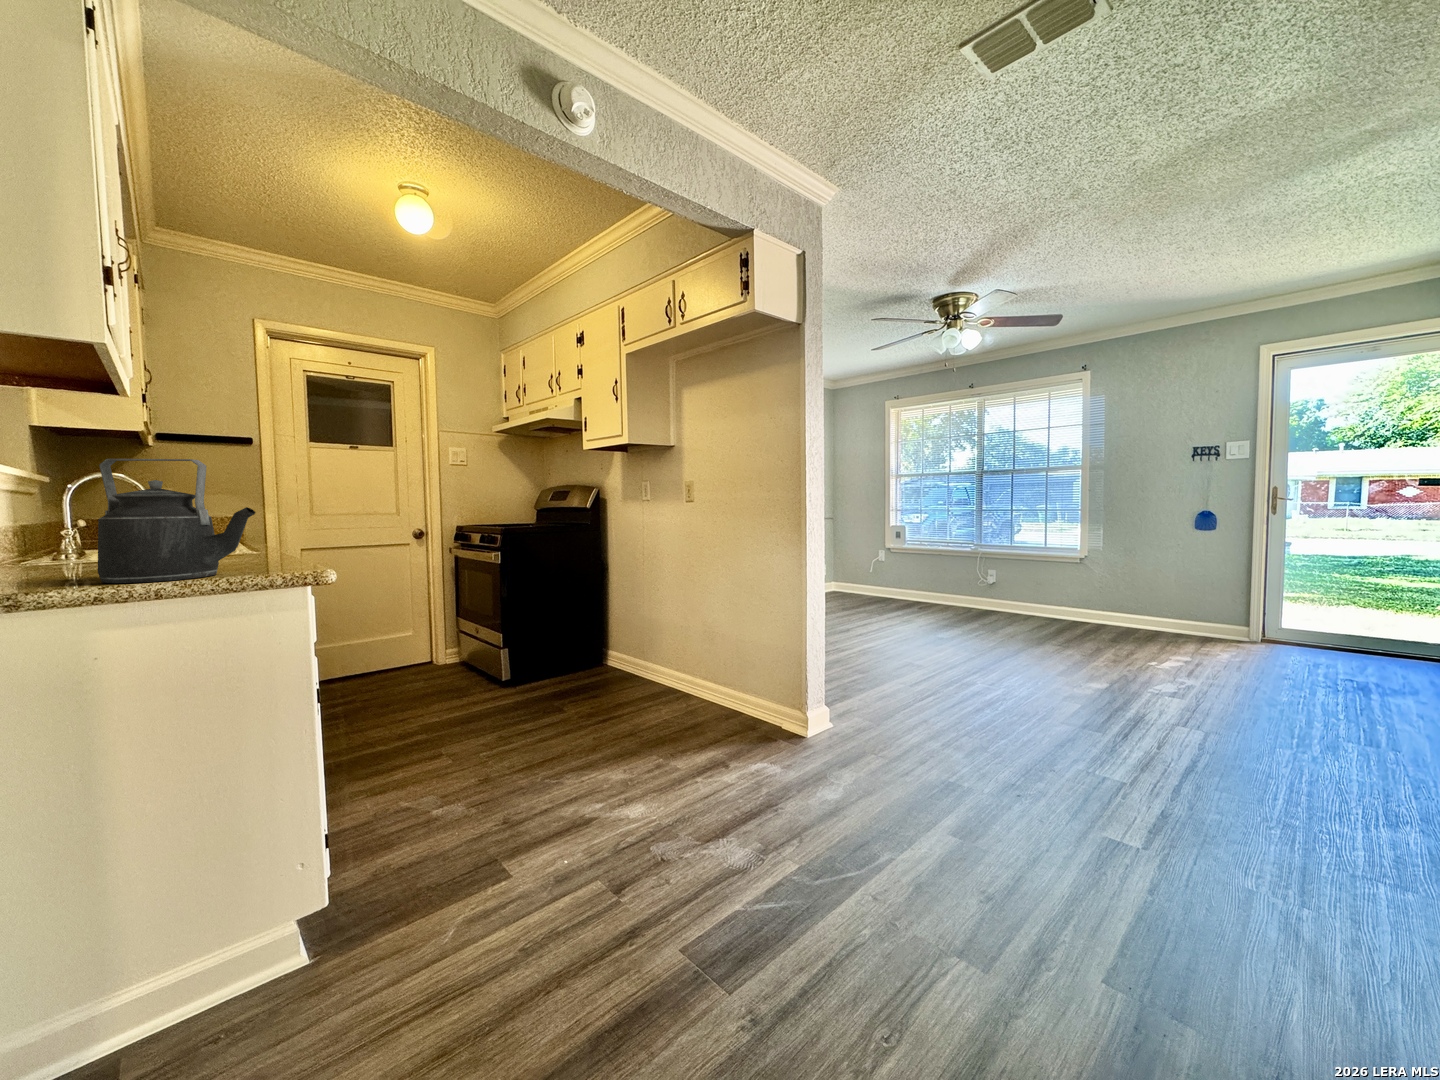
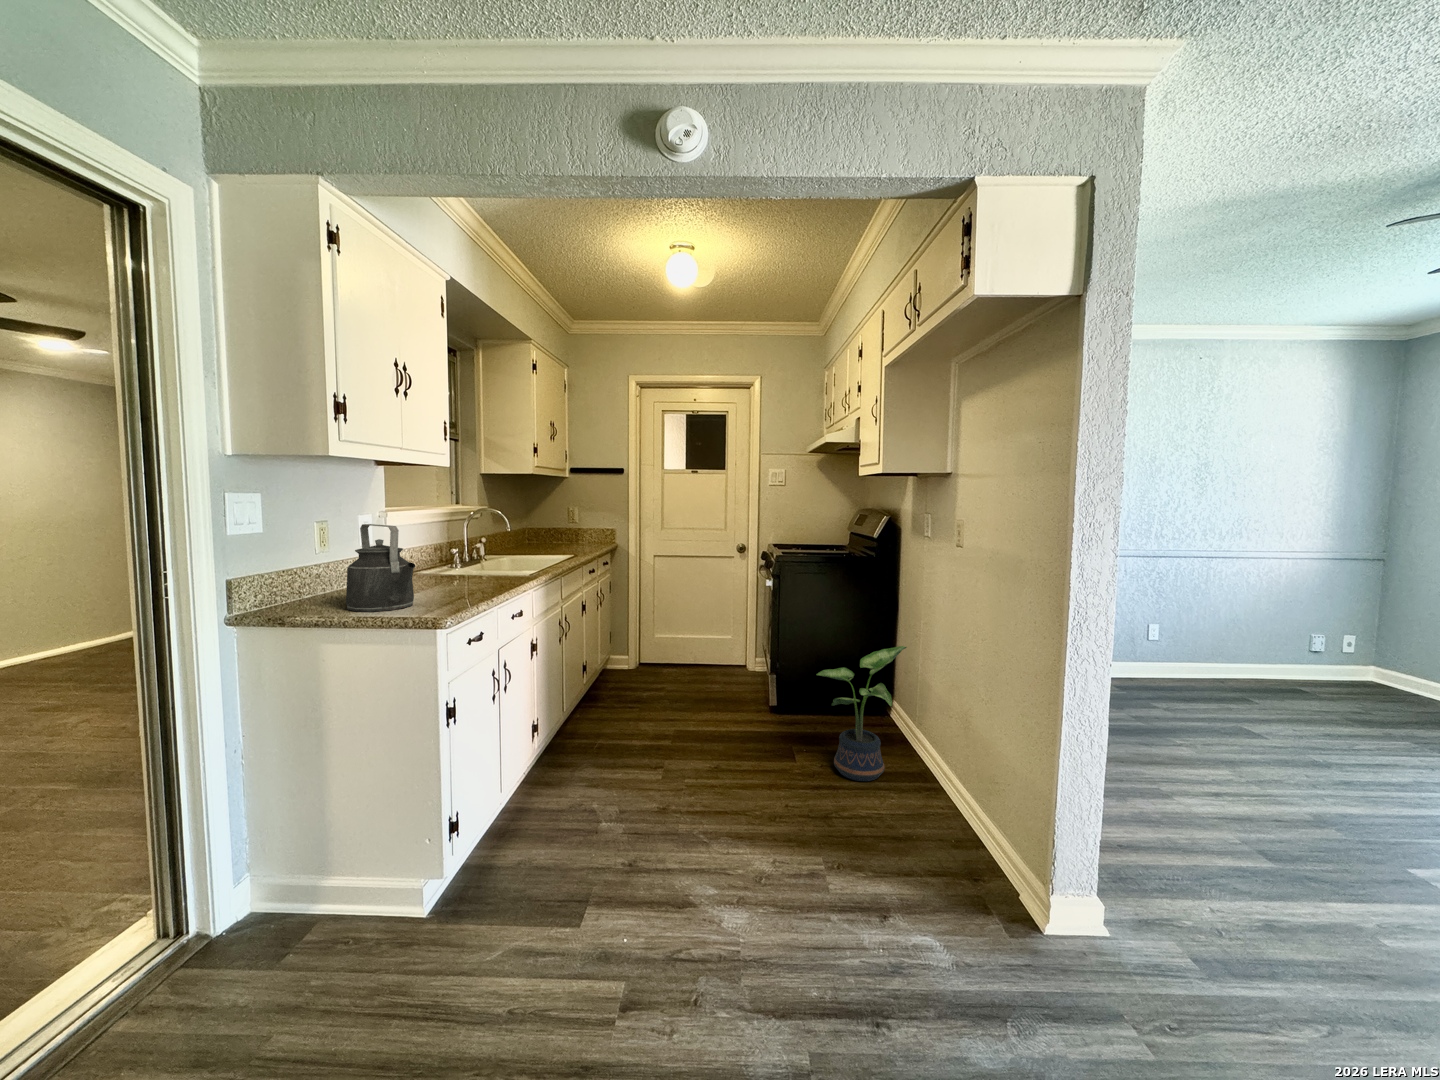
potted plant: none [597,589,671,705] -> present [816,646,907,781]

